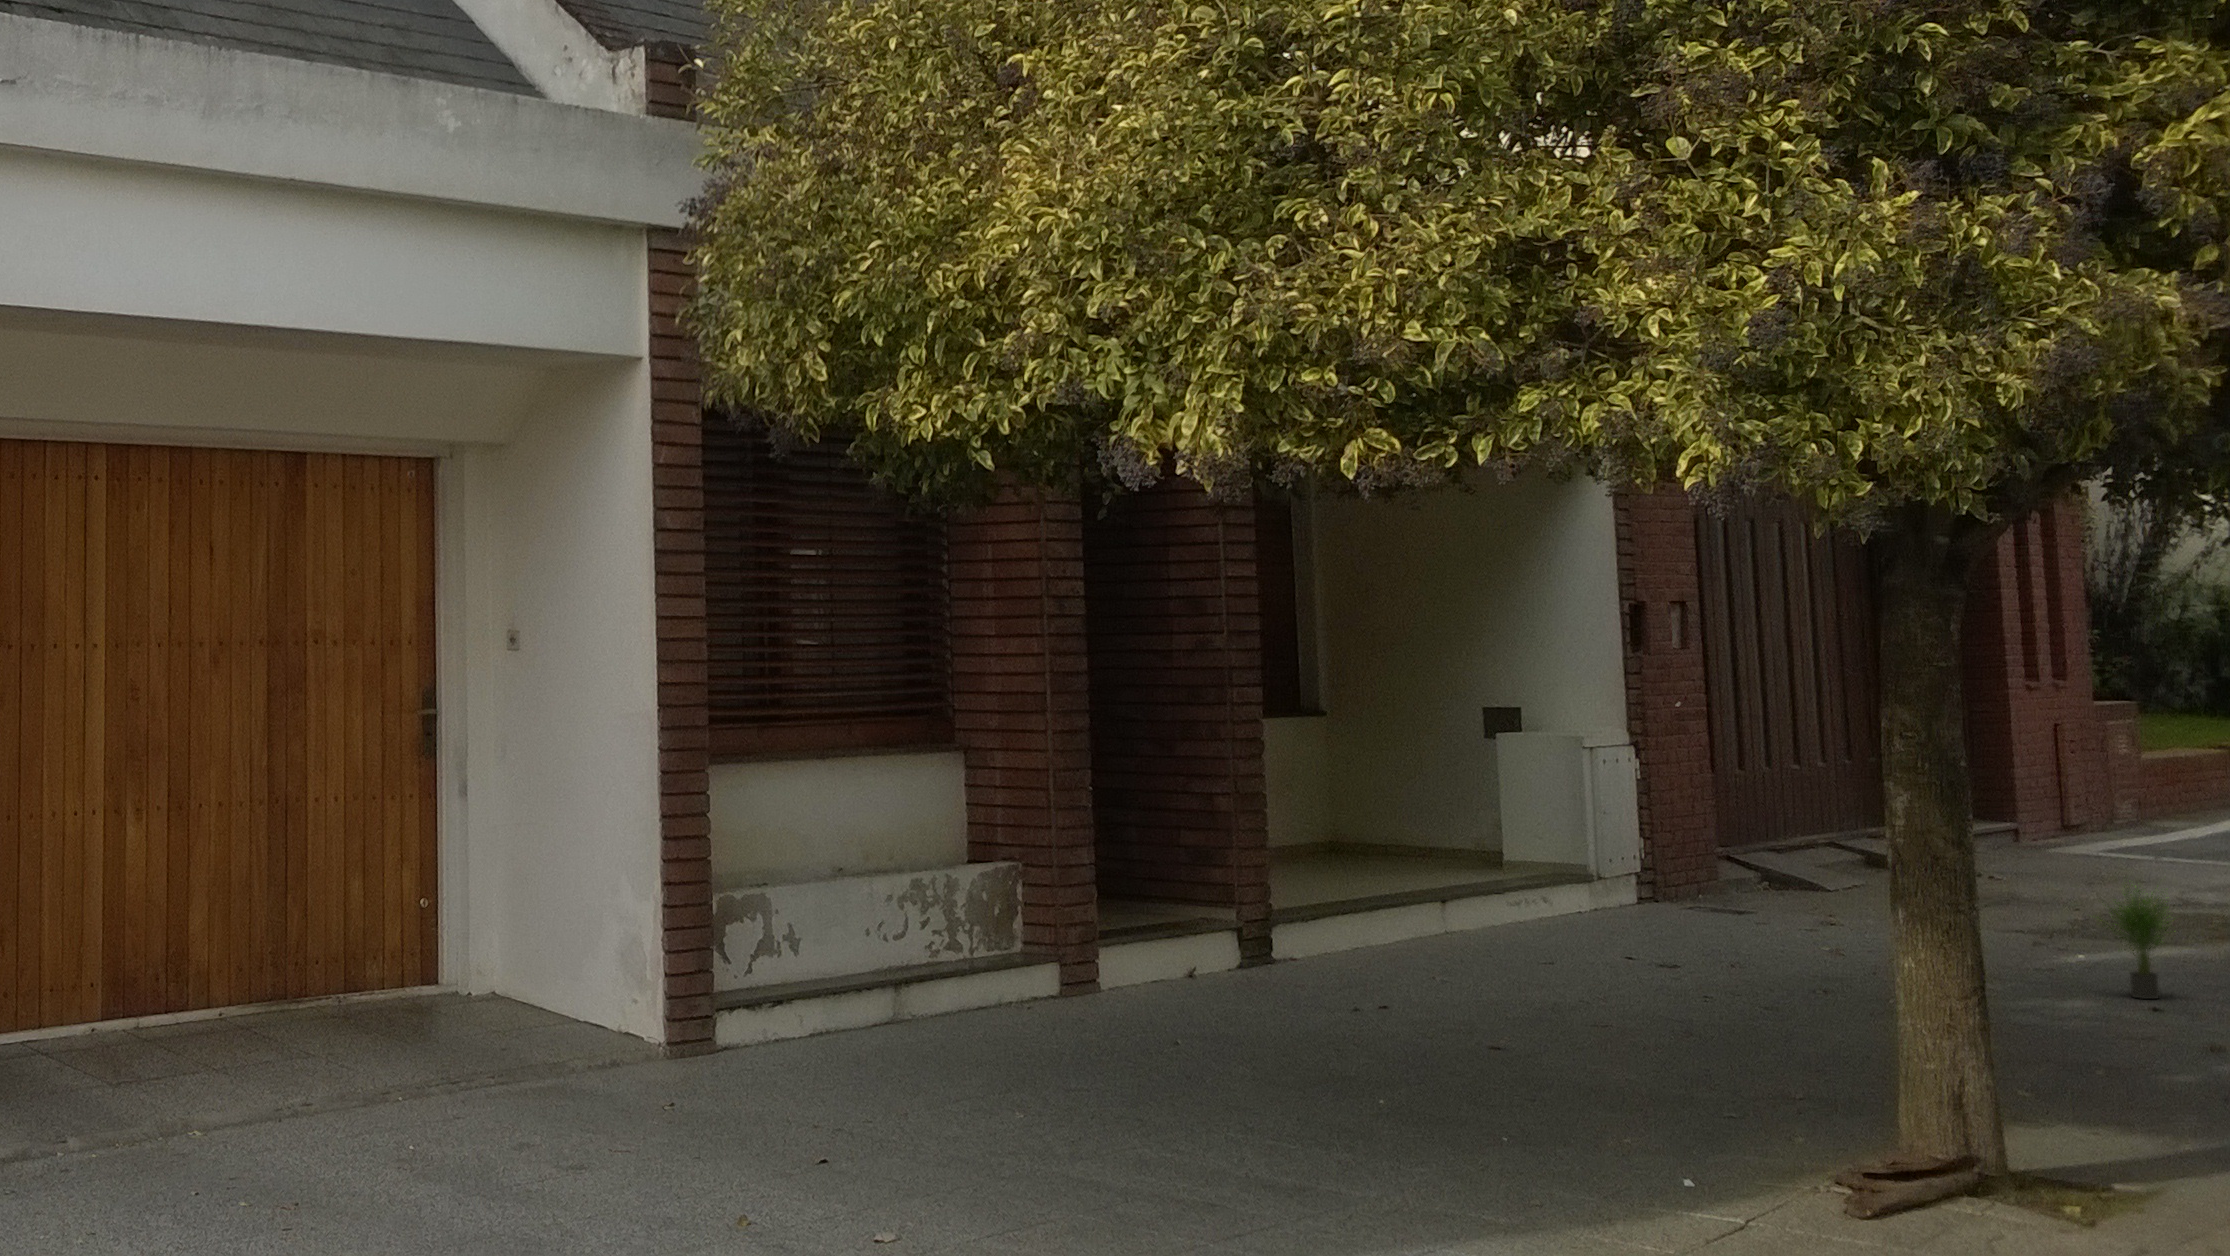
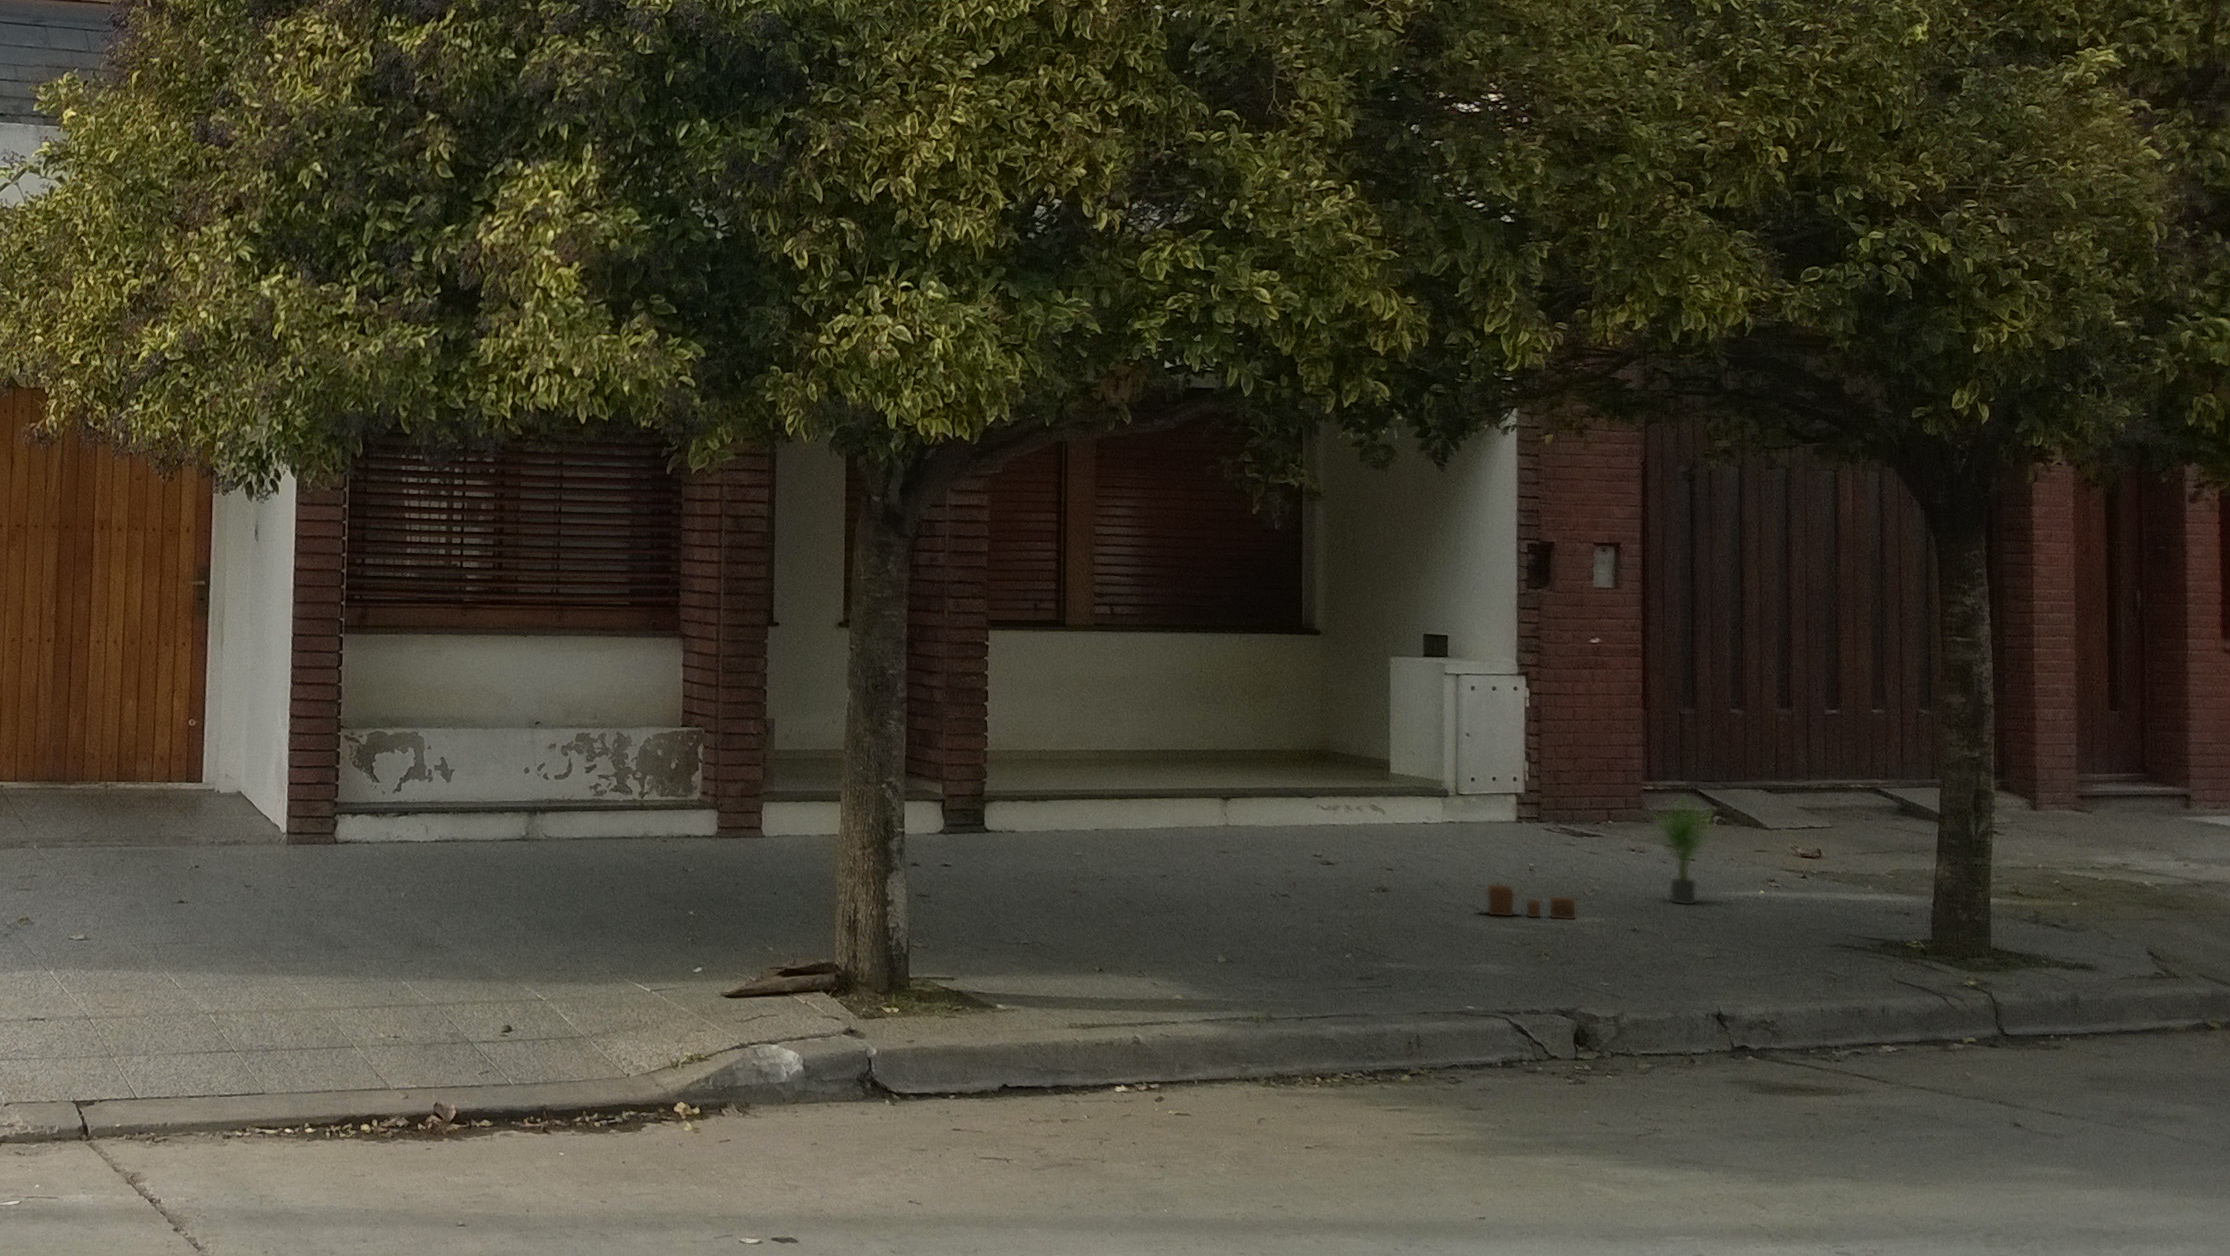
cardboard box: none [2044,998,2160,1035] -> present [1487,885,1575,919]

